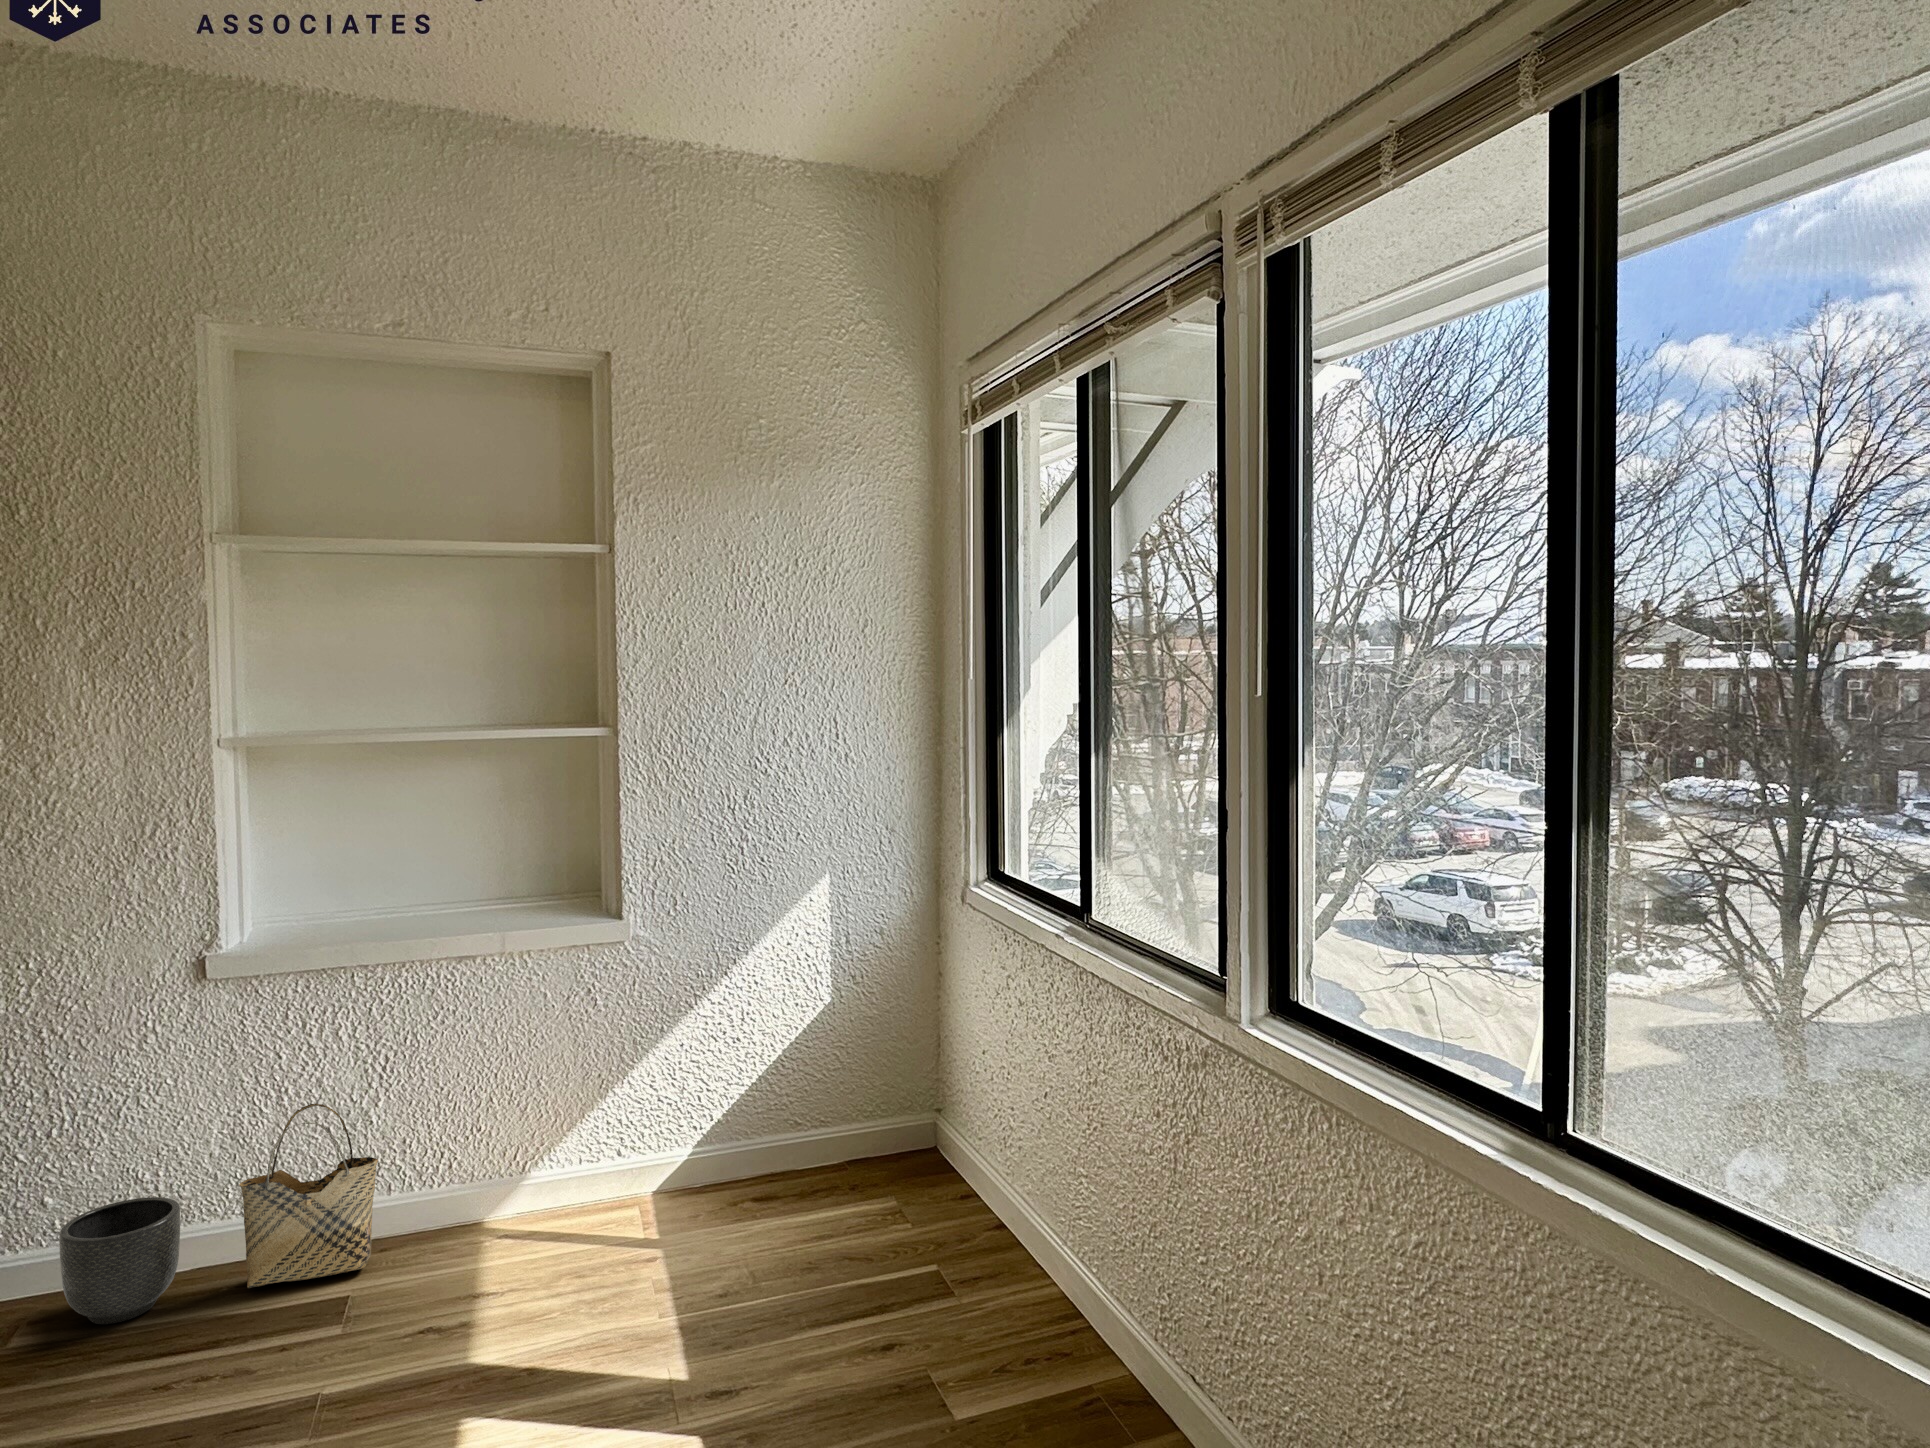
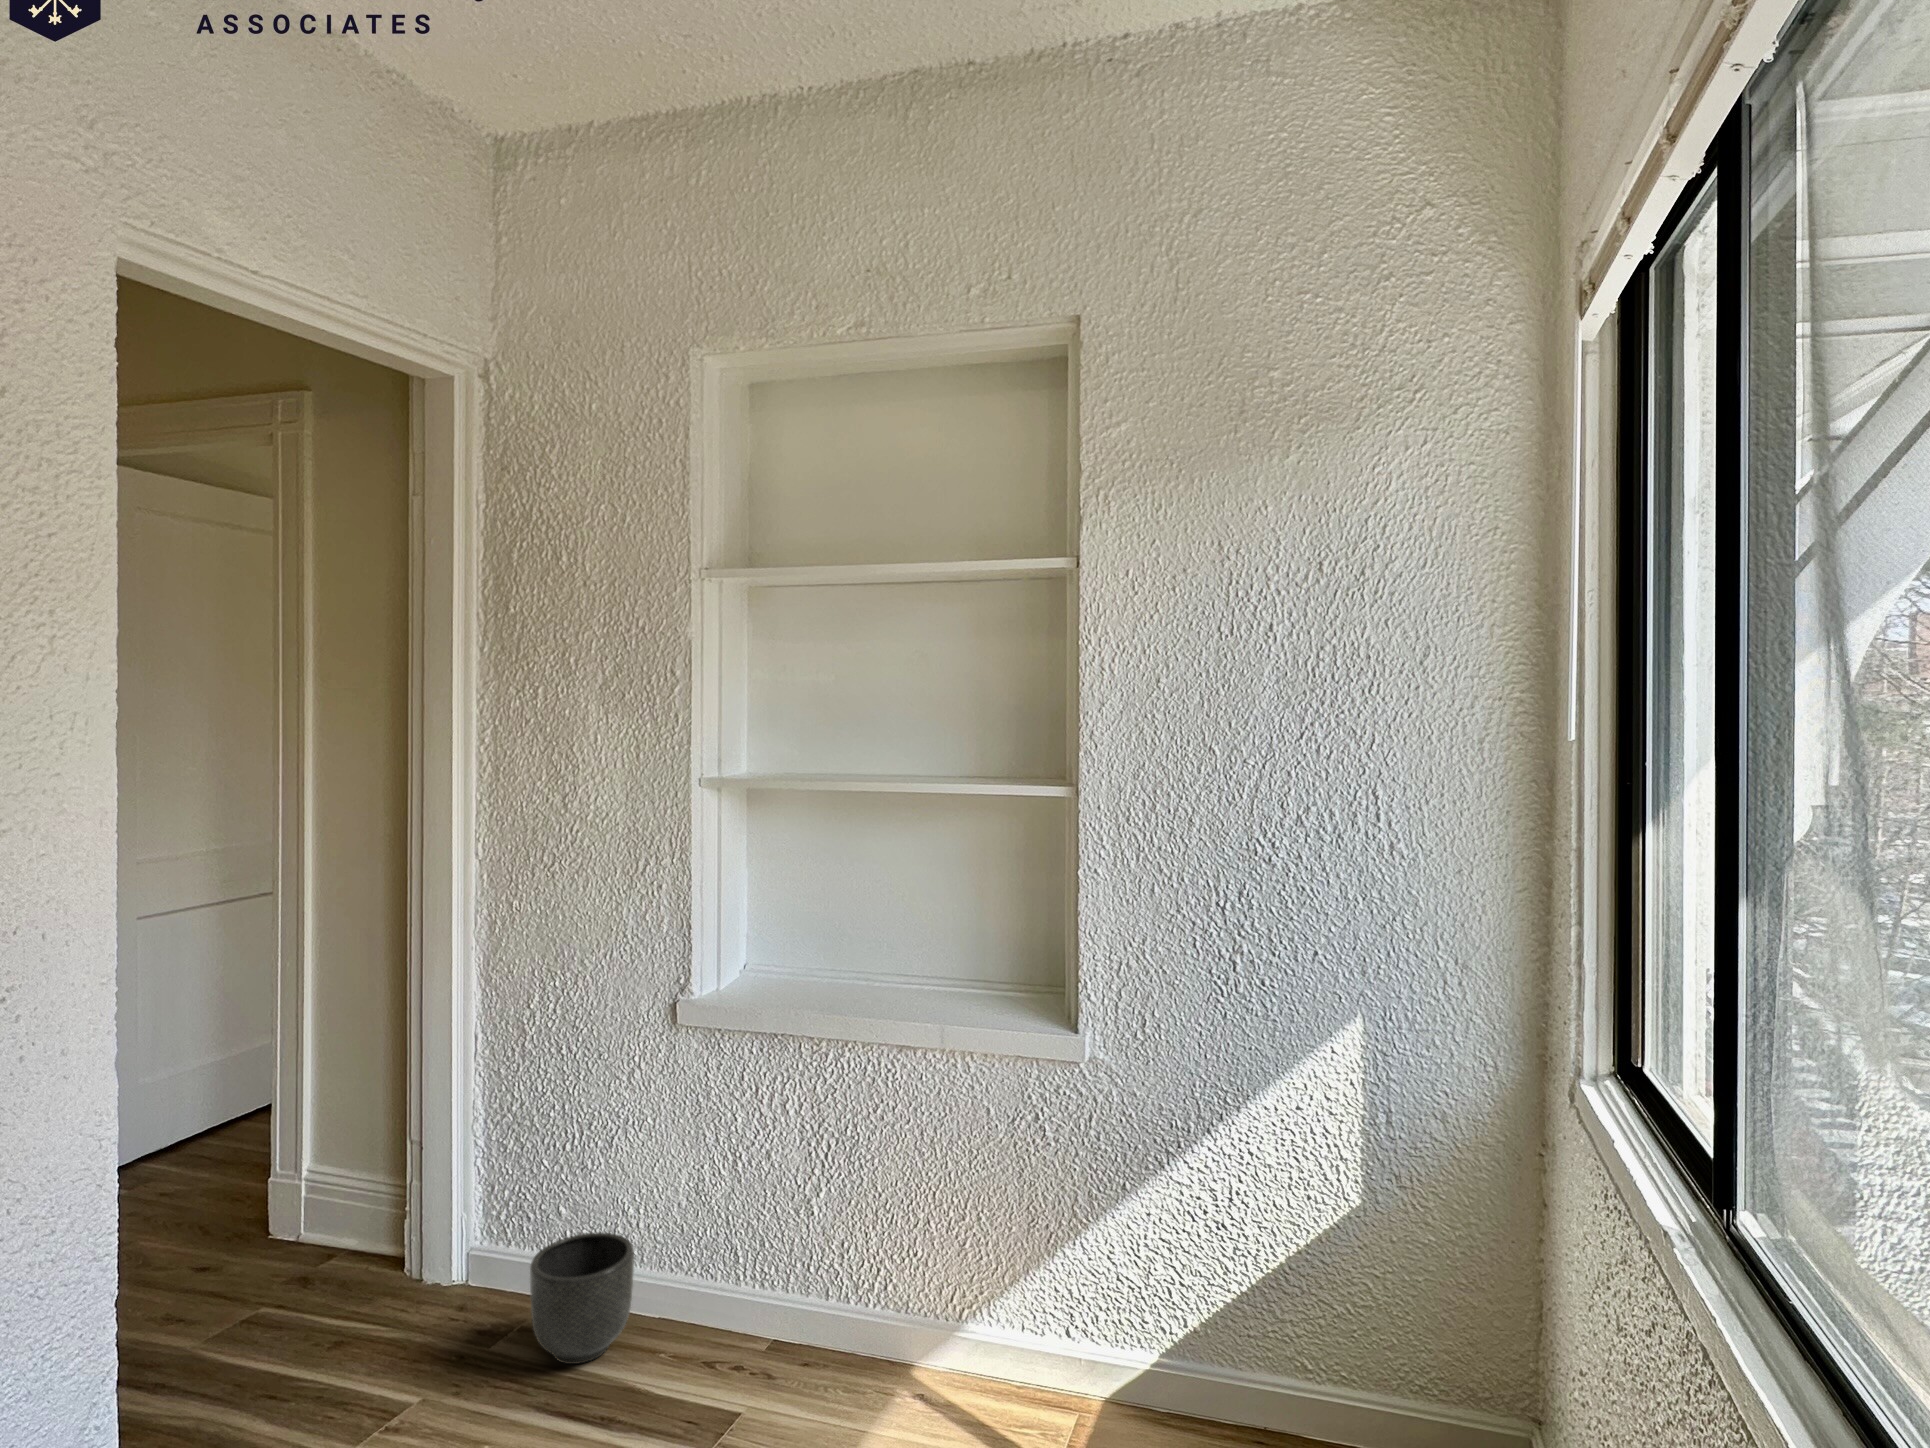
woven basket: present [239,1104,378,1288] -> none [670,1180,800,1389]

